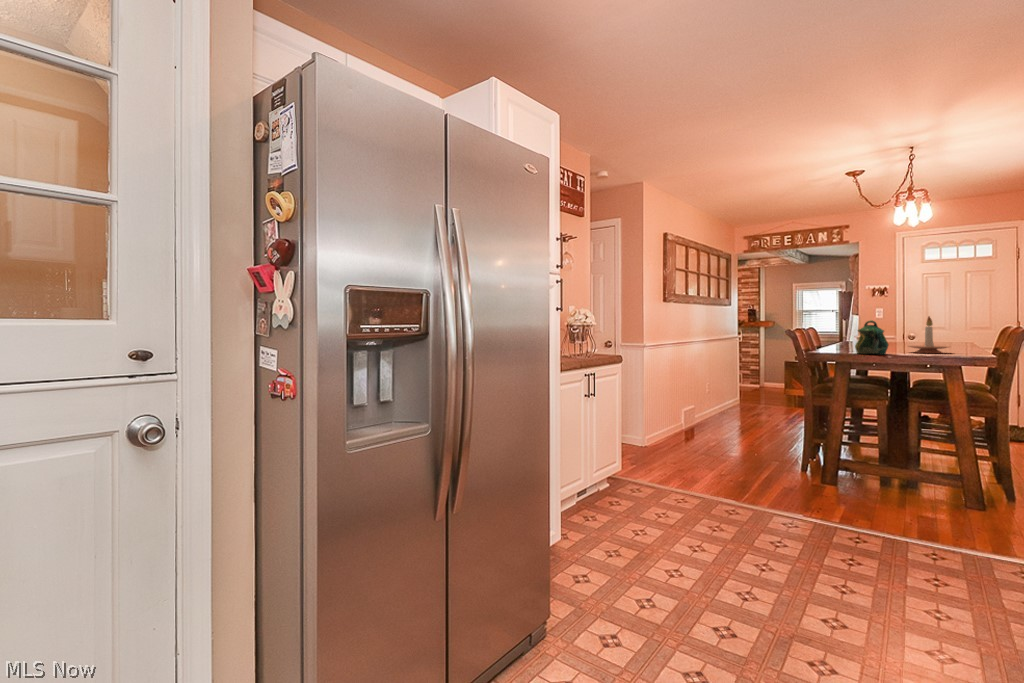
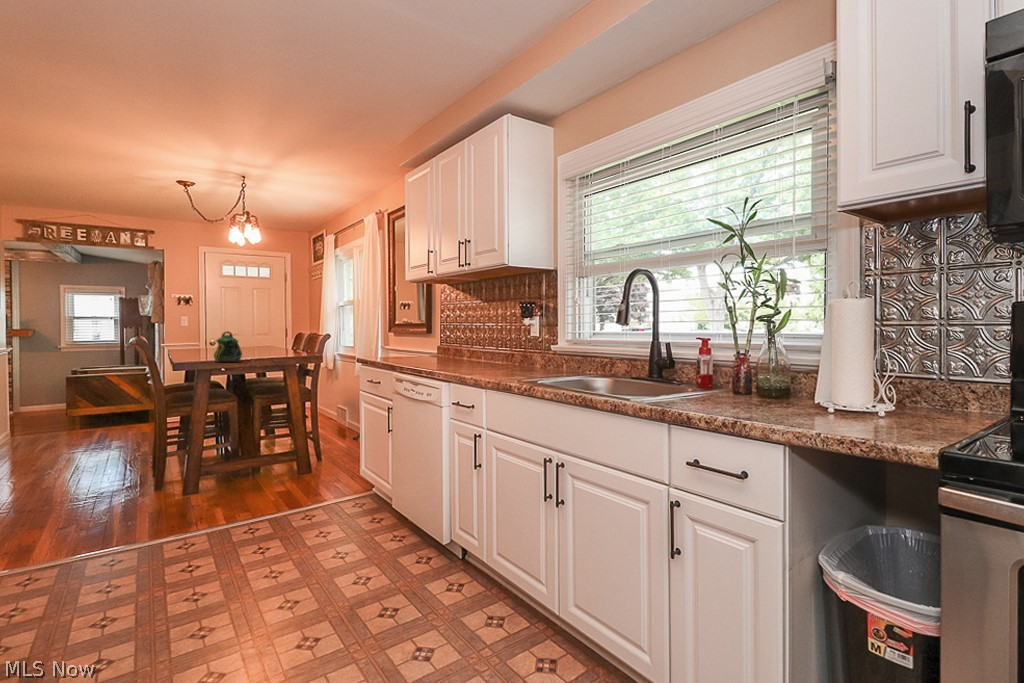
candle holder: present [908,316,950,353] -> none [249,328,281,358]

